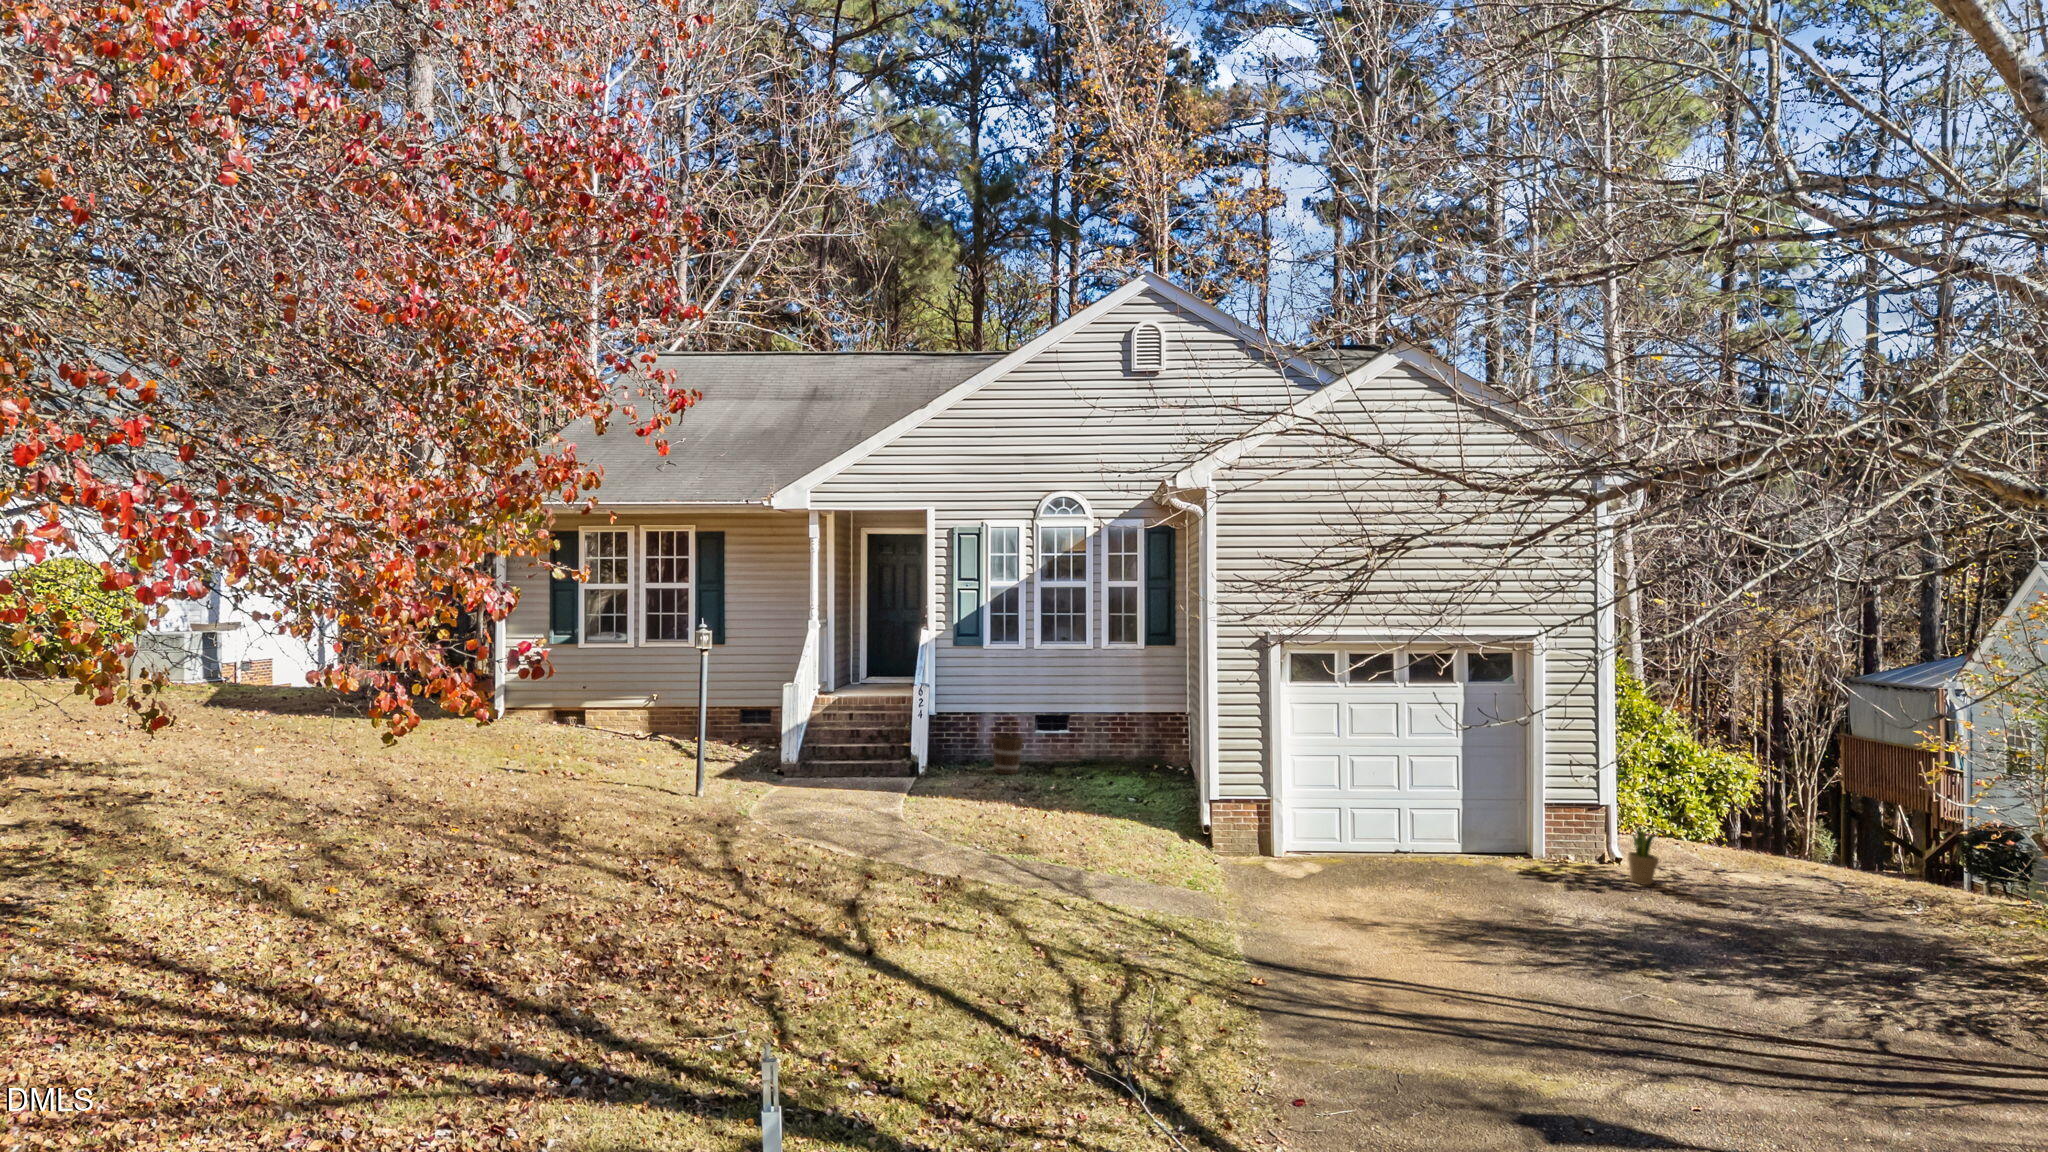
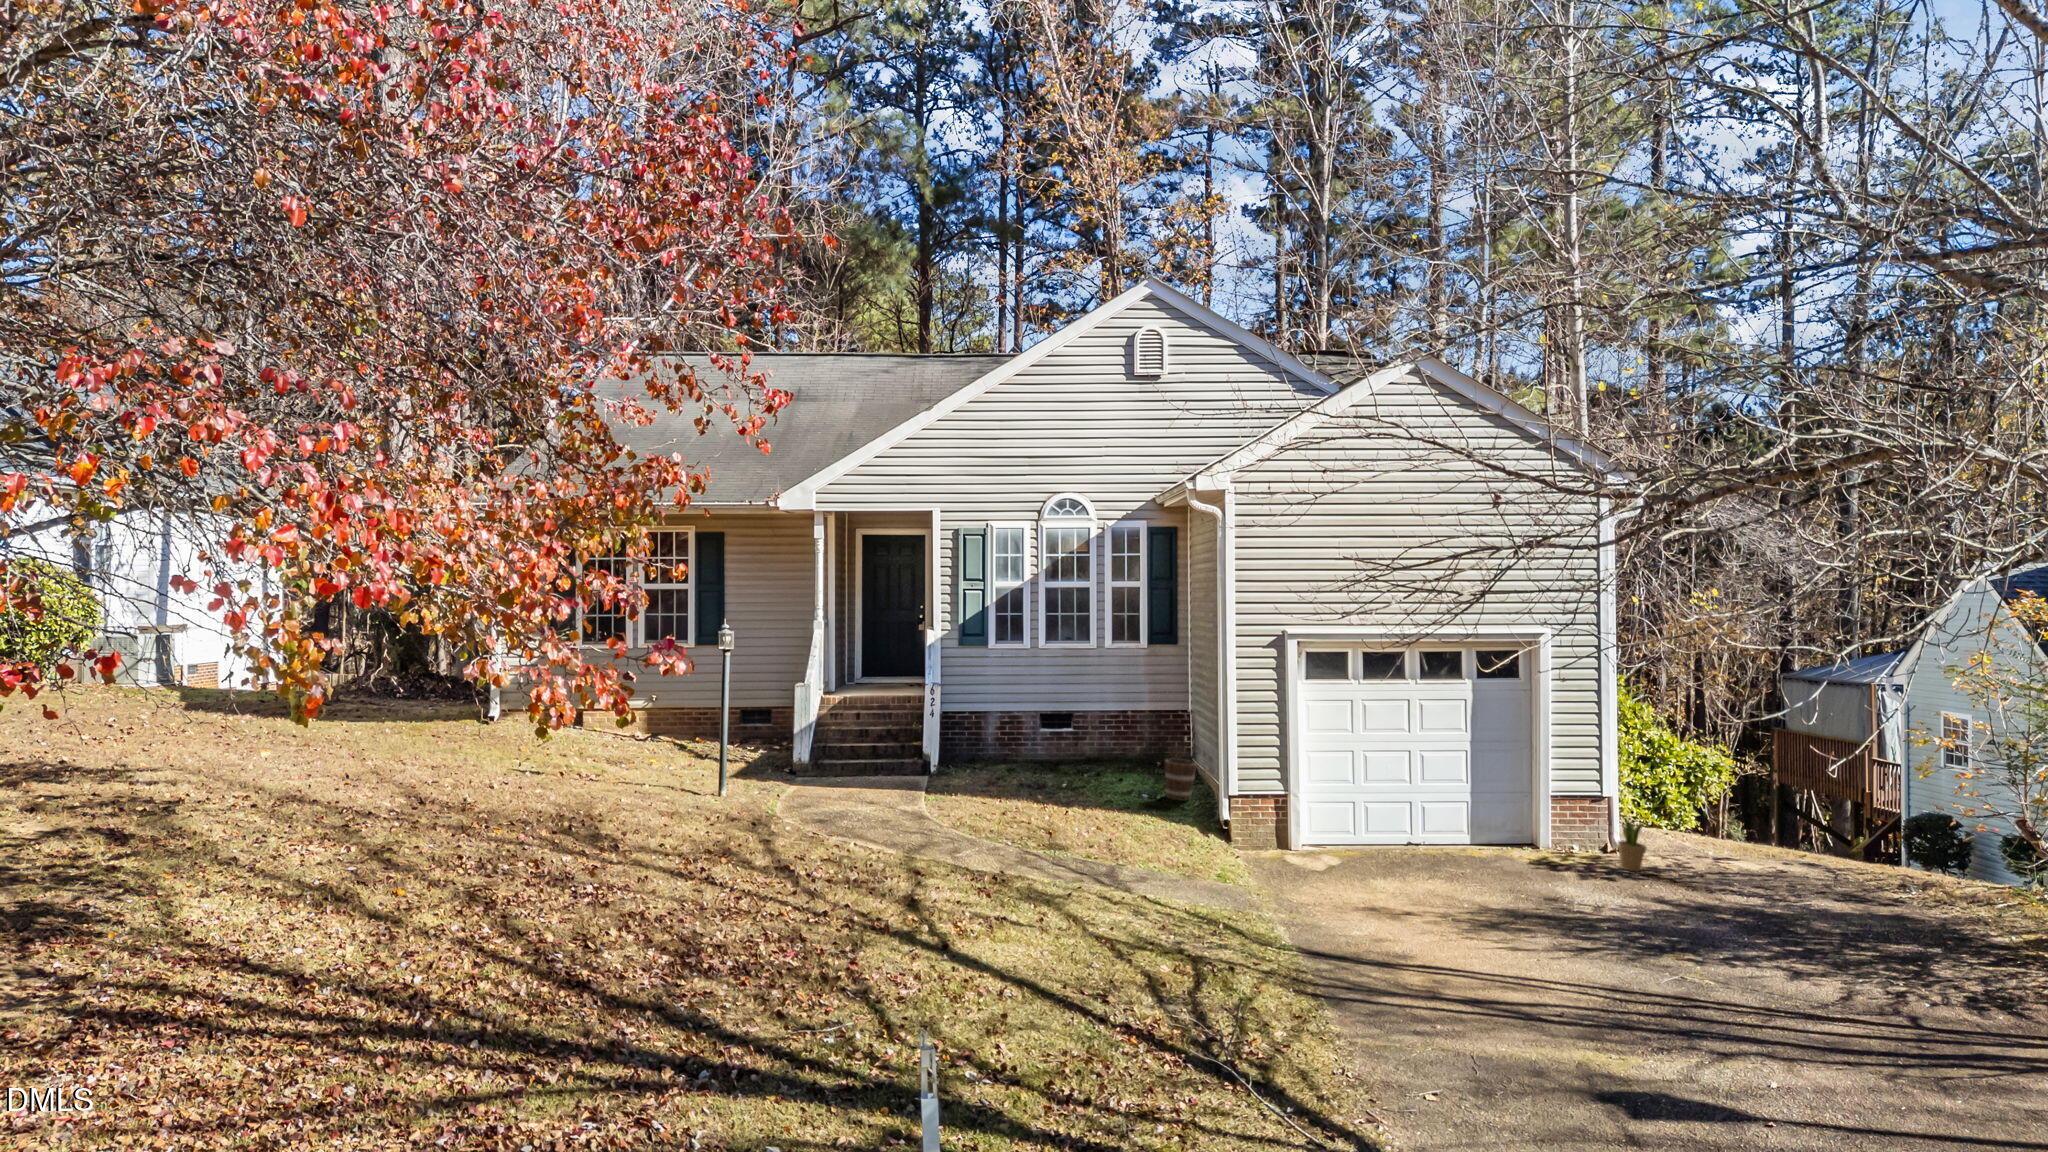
bucket: present [993,735,1024,774] -> present [1165,759,1197,801]

